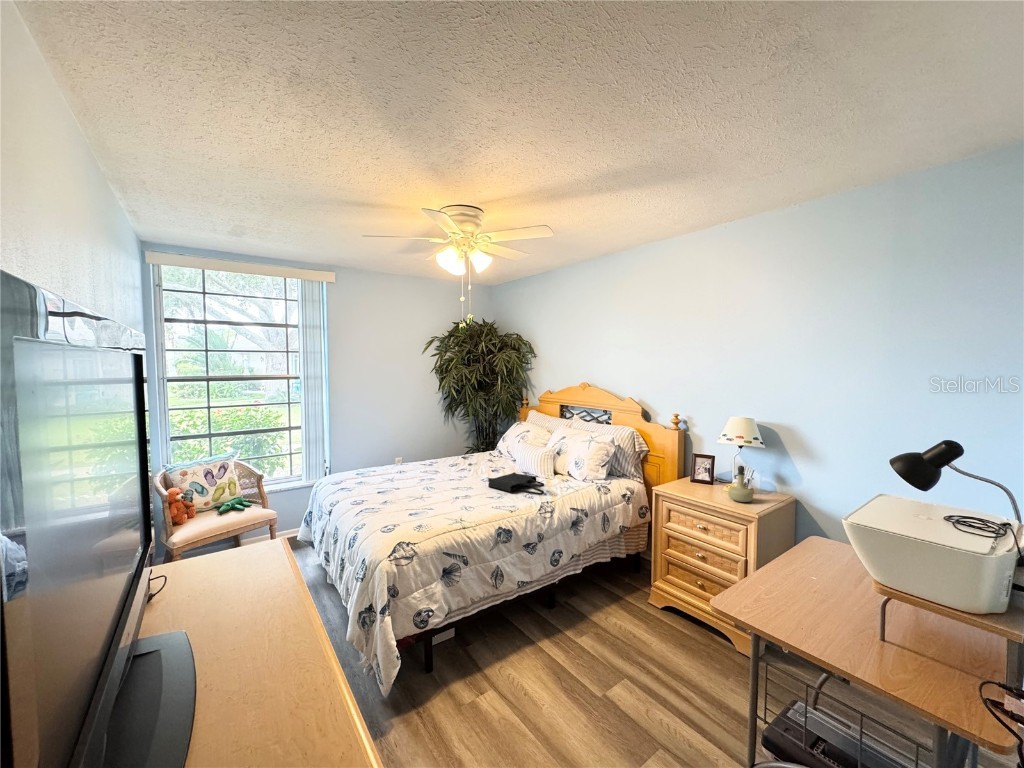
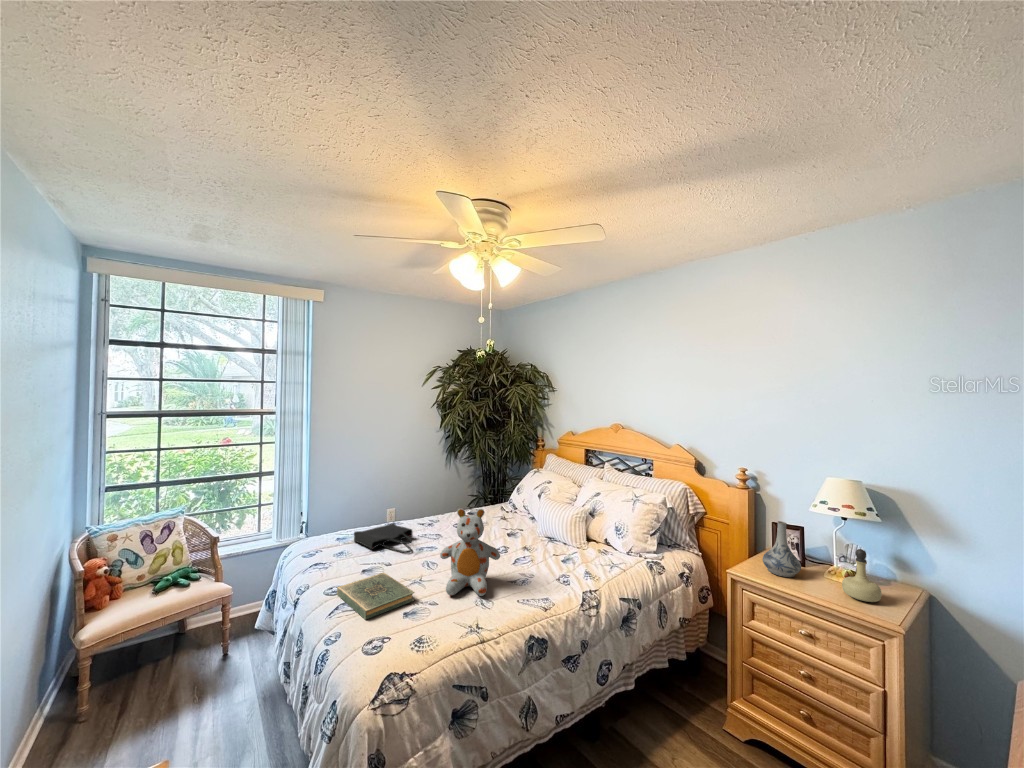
stuffed bear: none [436,444,481,505] -> present [440,509,500,596]
decorative vase: none [680,451,706,491] -> present [763,521,801,577]
tote bag: present [488,472,544,495] -> present [354,523,413,554]
book: none [360,492,417,517] -> present [337,573,415,620]

